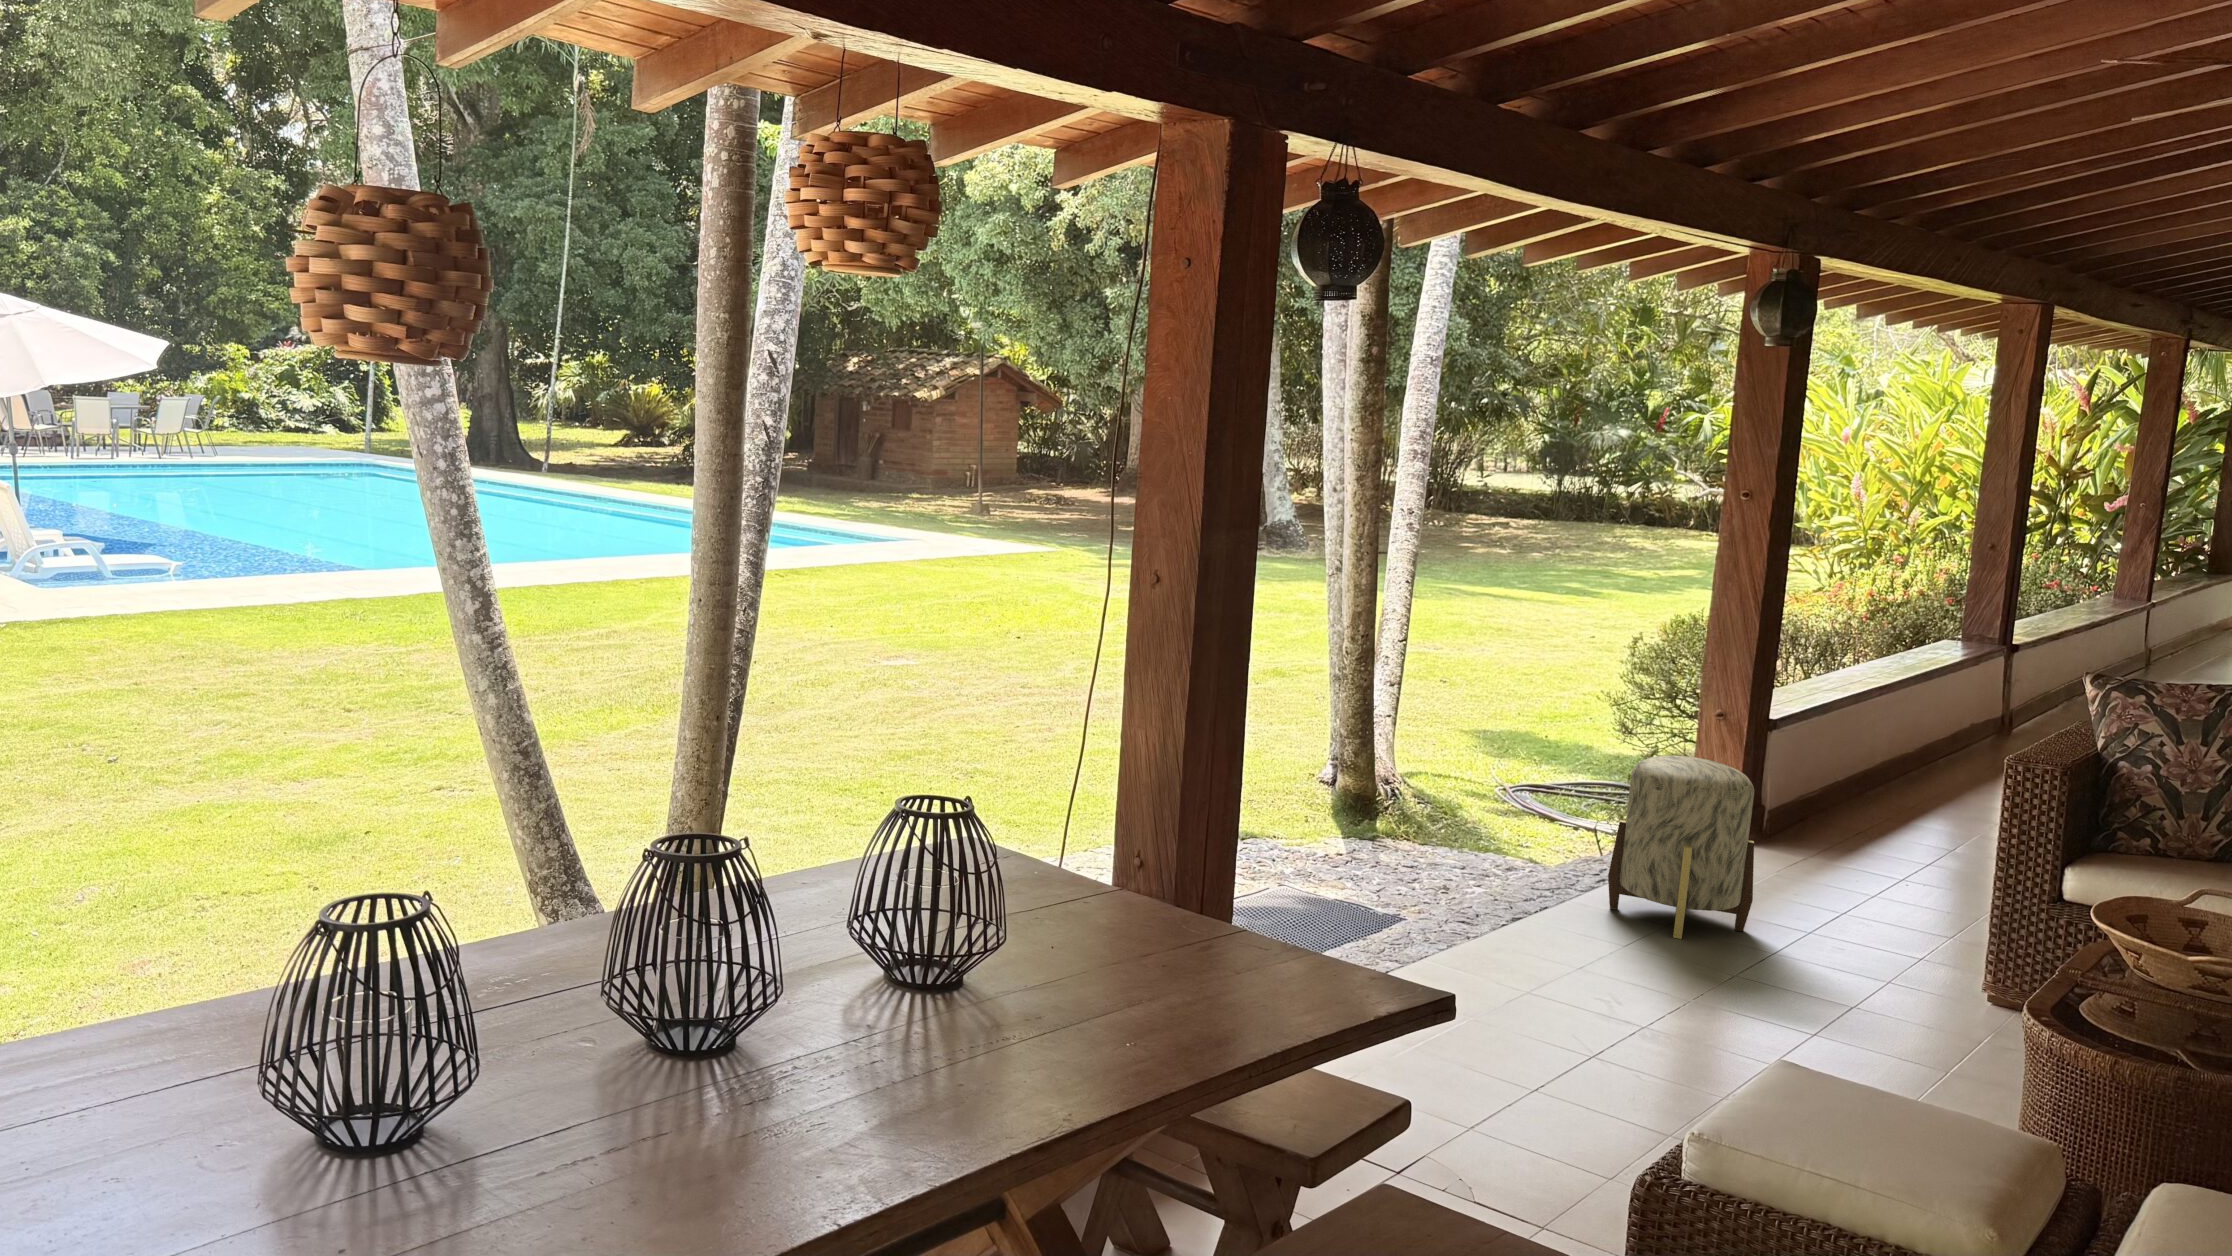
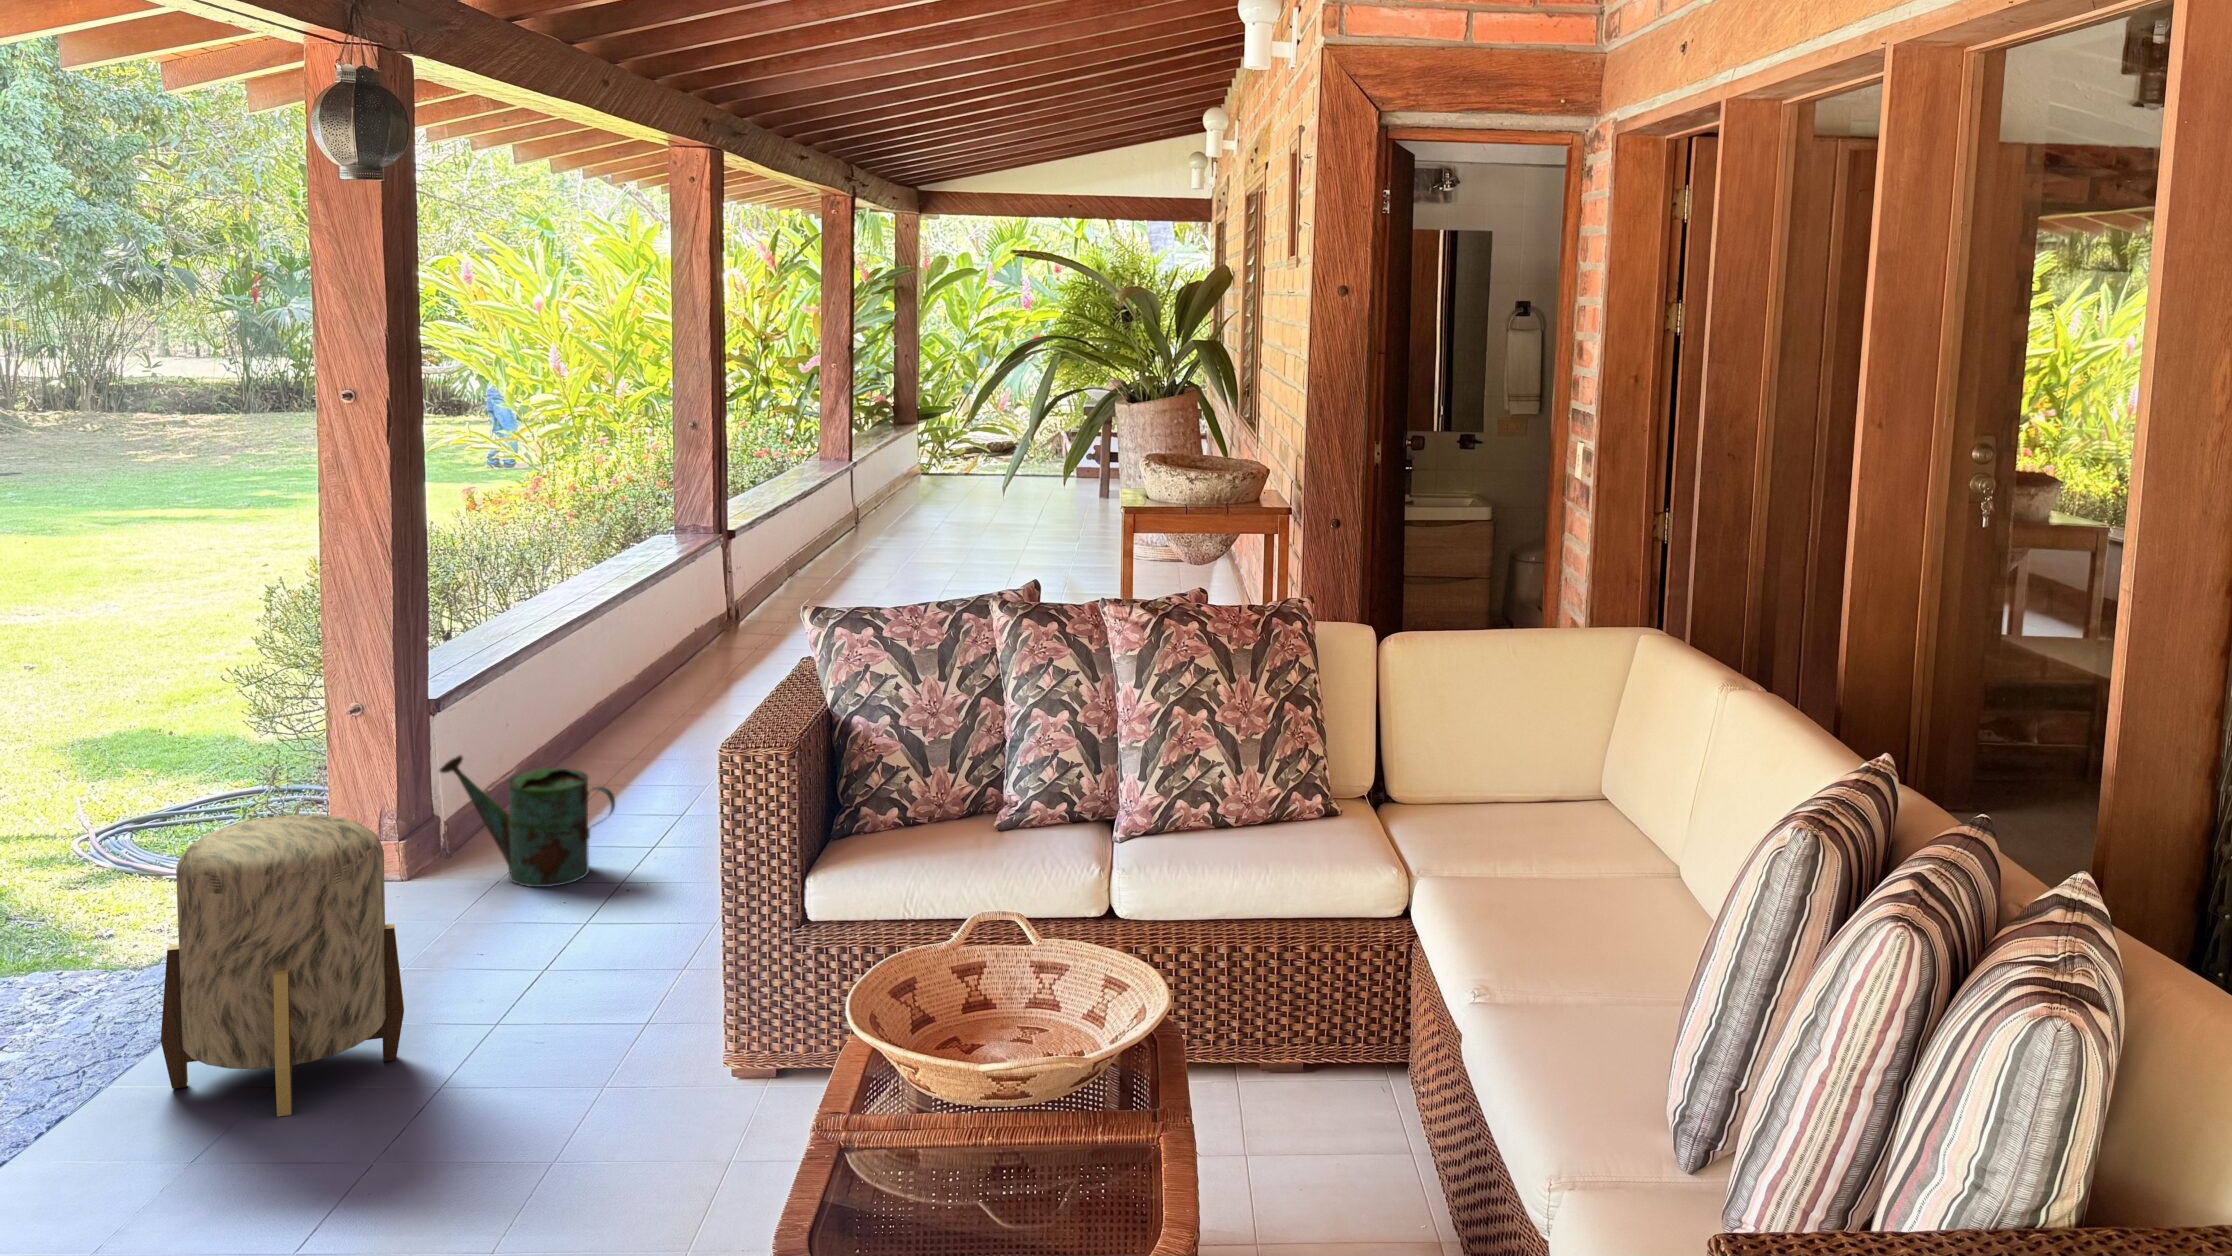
watering can: none [1770,761,1902,871] -> present [440,755,615,887]

